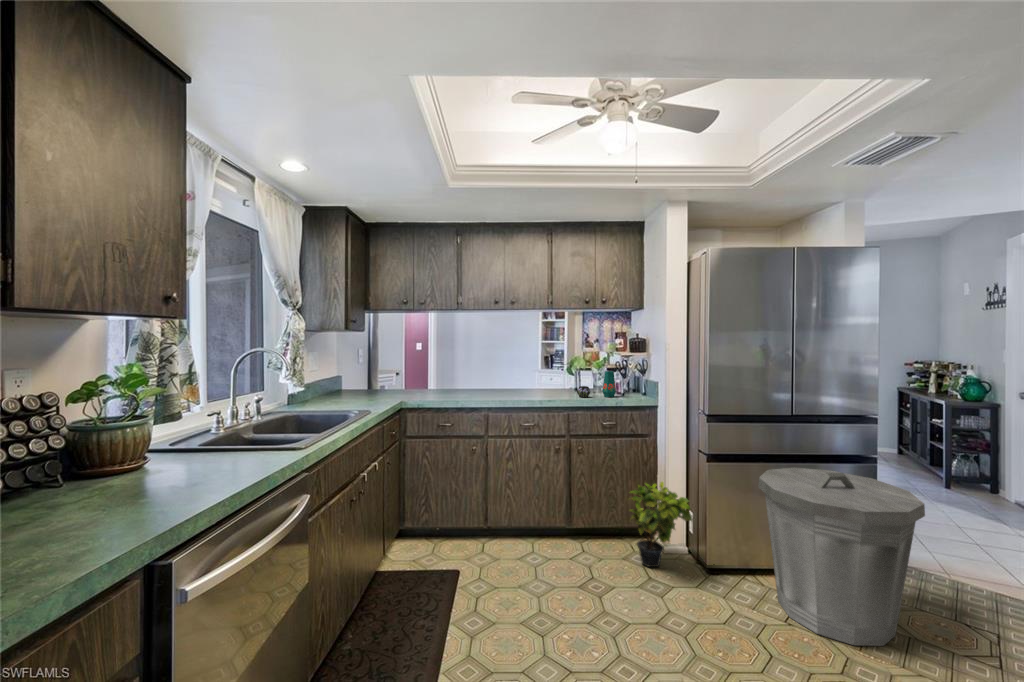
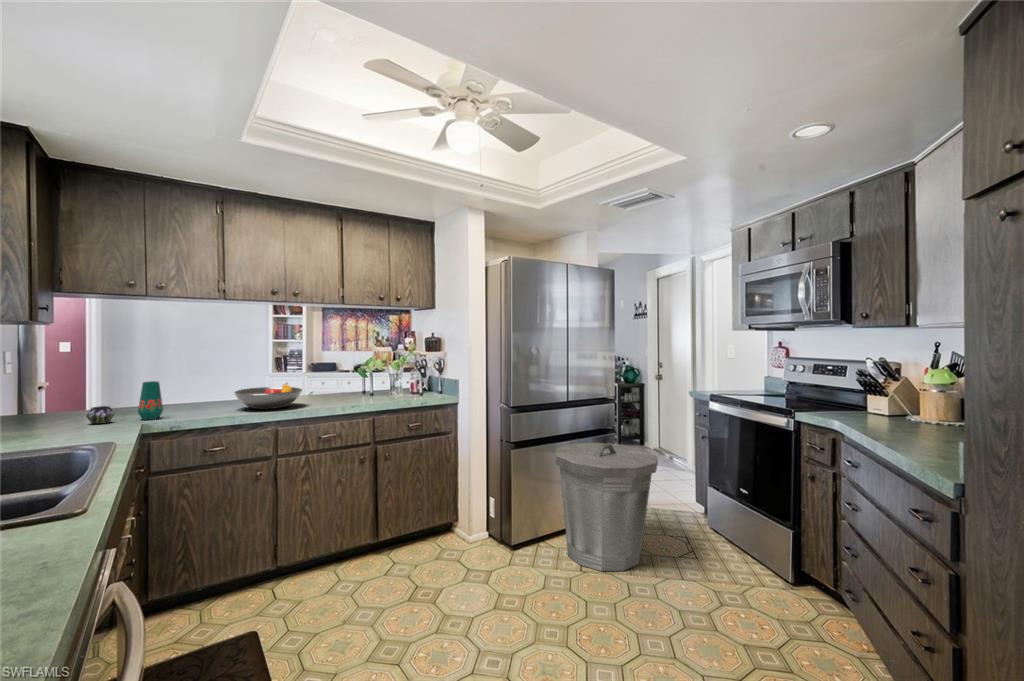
vase: present [577,371,616,397] -> present [86,381,163,424]
fruit bowl: none [465,378,514,398] -> present [234,384,302,409]
potted plant: present [630,482,692,567] -> none [438,474,500,560]

